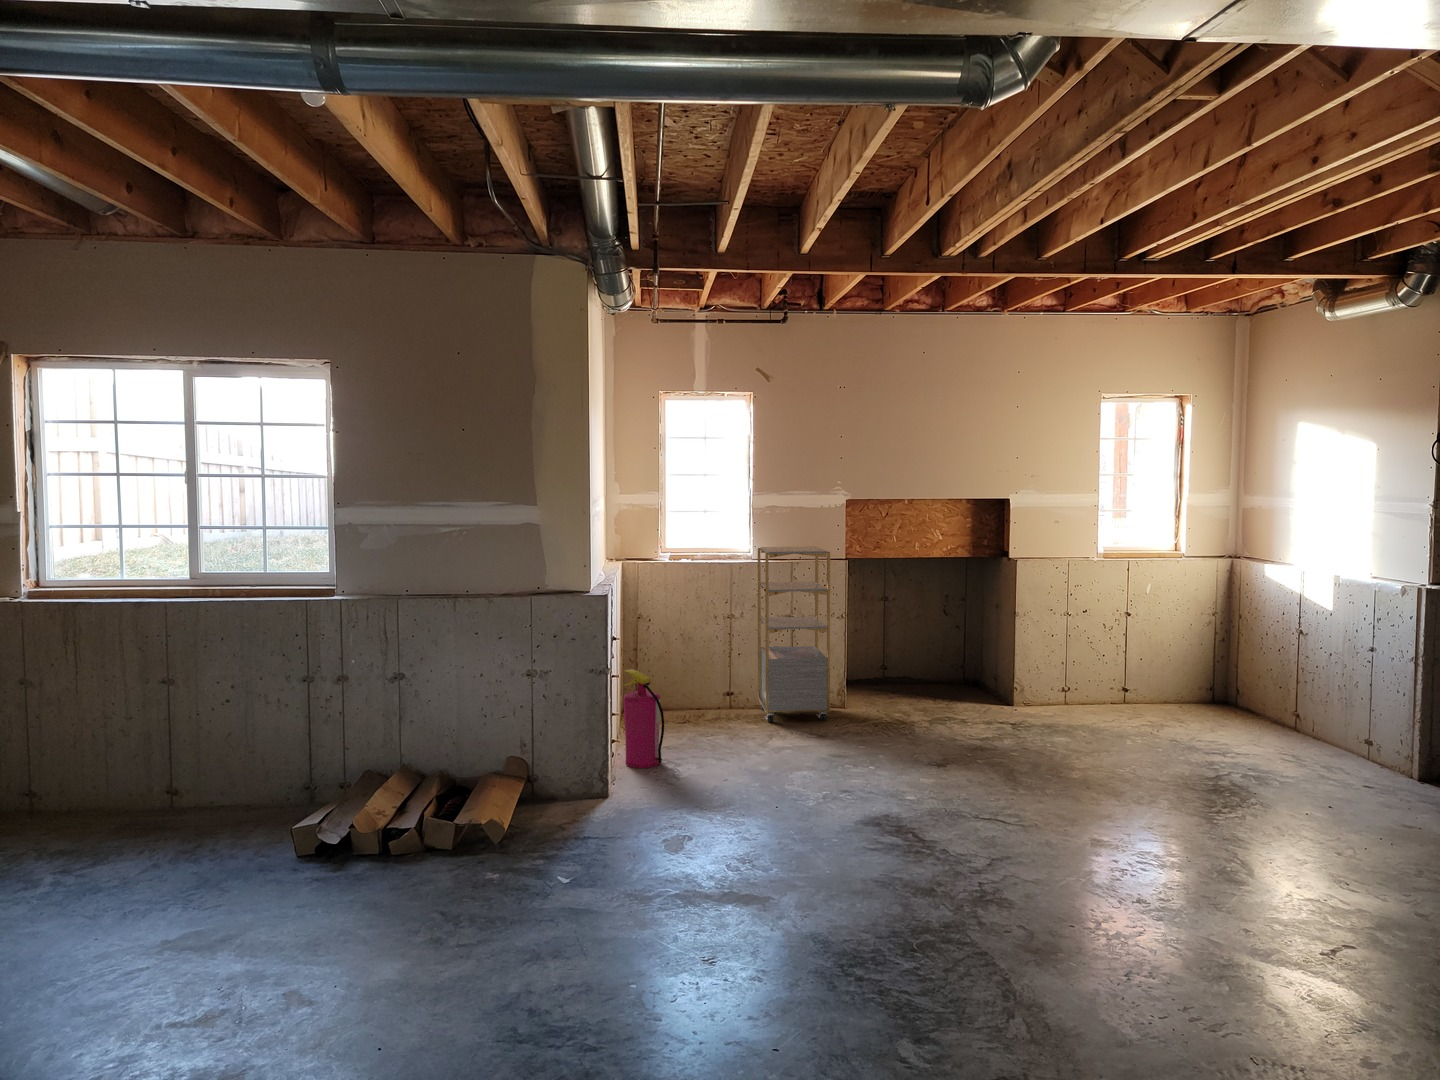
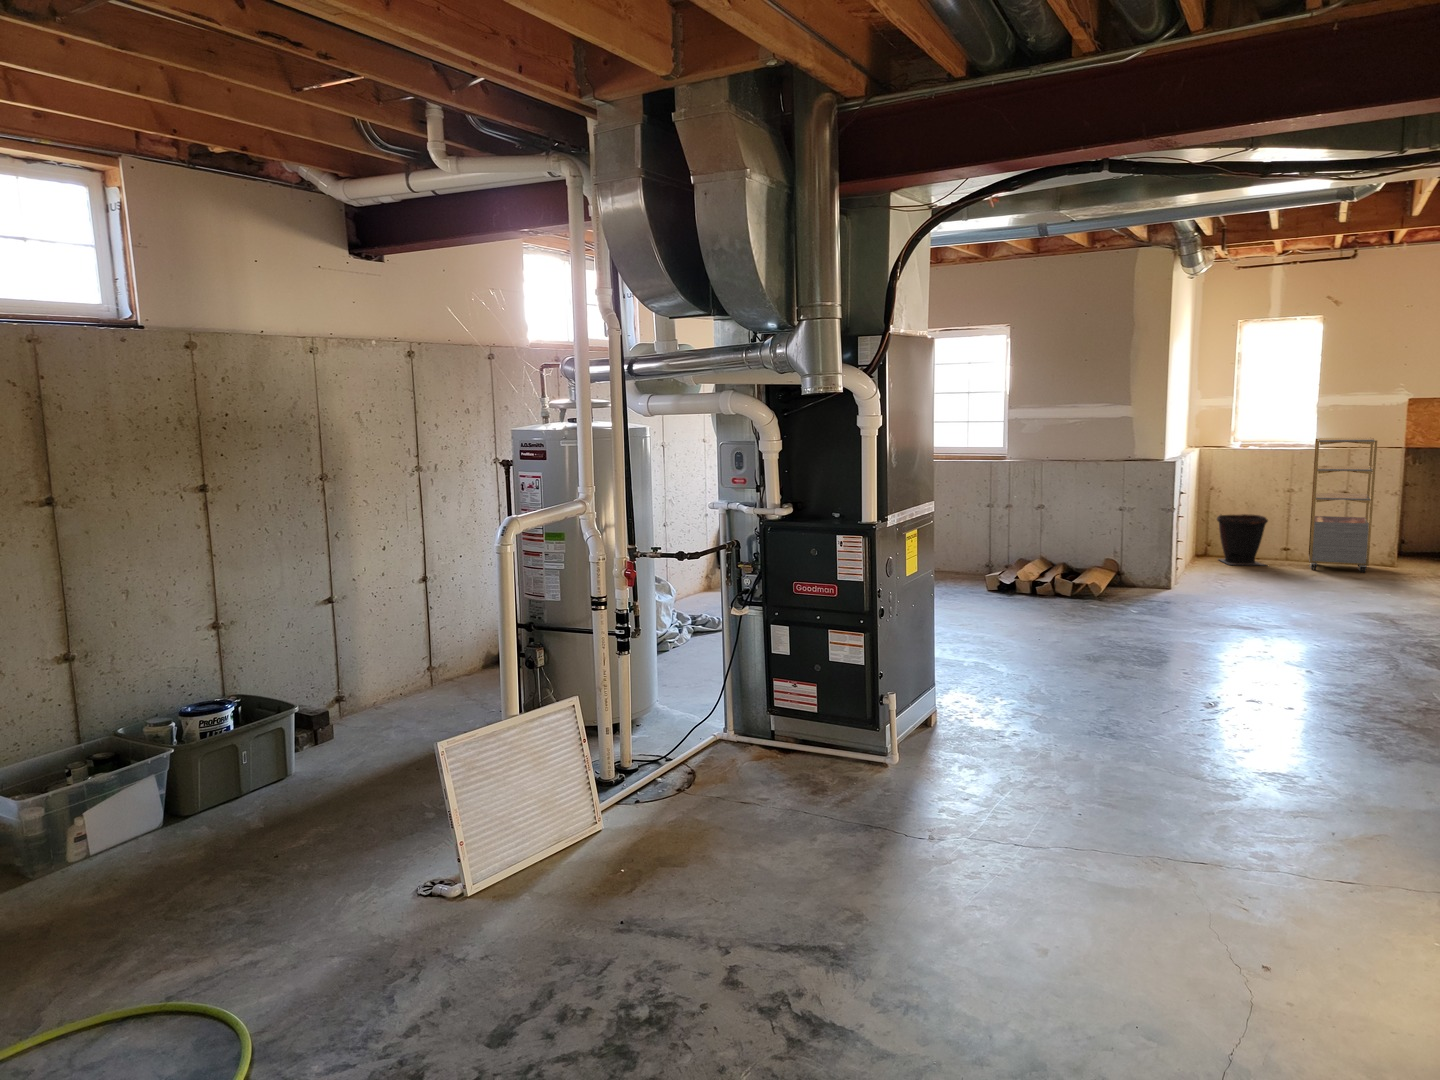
bucket: none [652,649,718,724] -> present [1217,514,1268,565]
fire extinguisher: present [623,669,664,768] -> none [1186,517,1215,581]

